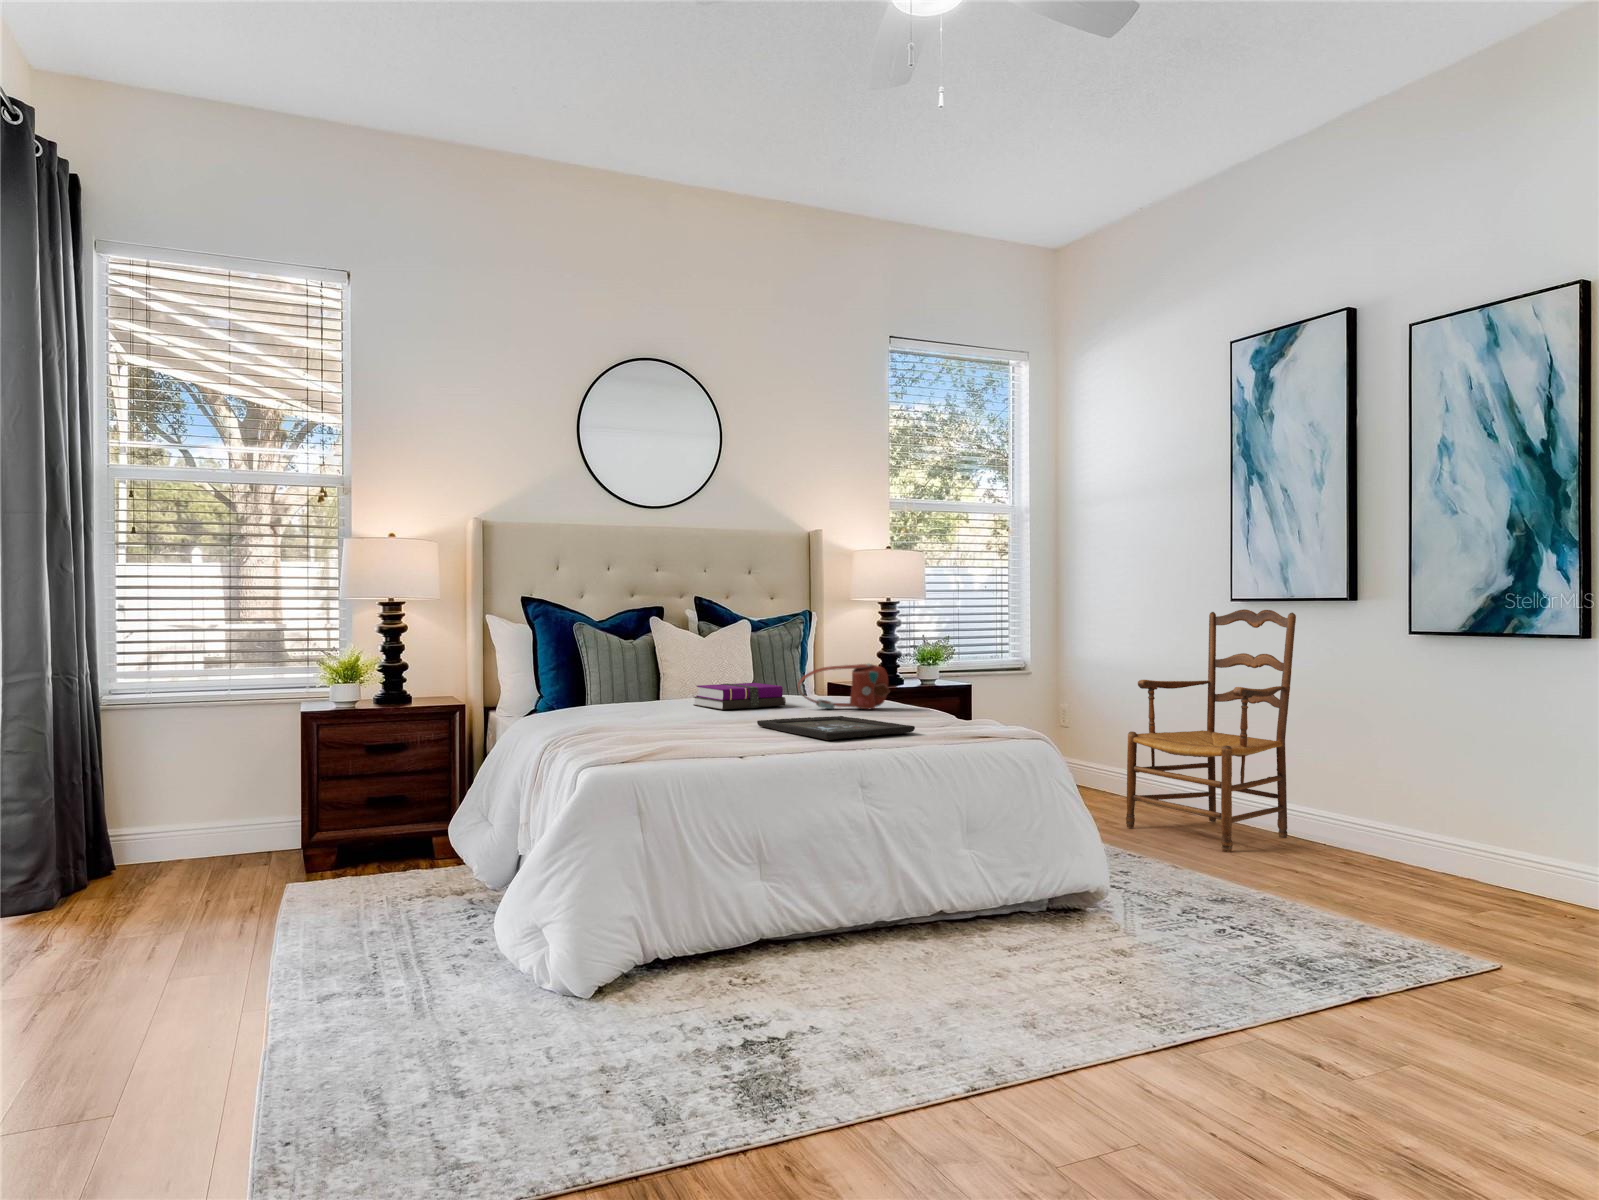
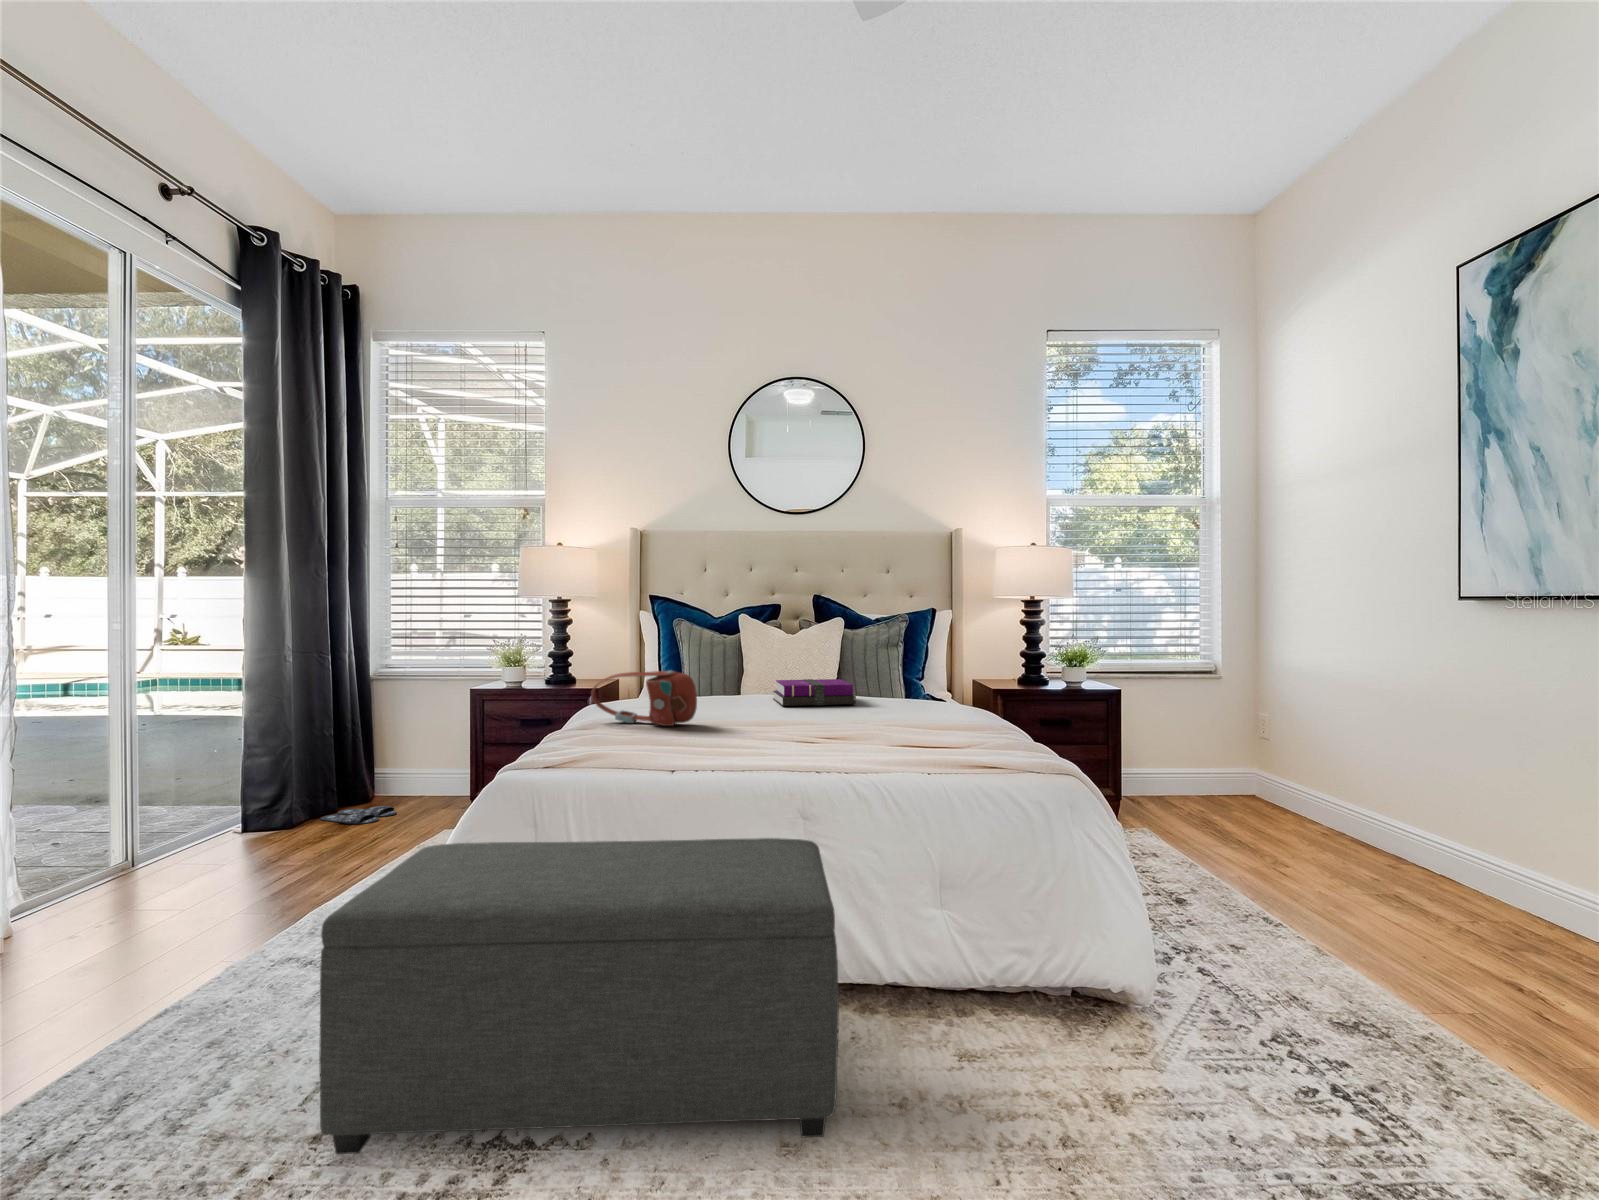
armchair: present [1126,609,1296,852] -> none [1292,608,1552,932]
handbag: present [798,664,890,709] -> present [591,670,697,726]
tray: present [757,716,915,740] -> none [765,722,912,754]
ottoman: none [577,802,975,1067] -> present [319,838,839,1154]
slippers: none [84,869,187,892] -> present [320,806,397,824]

